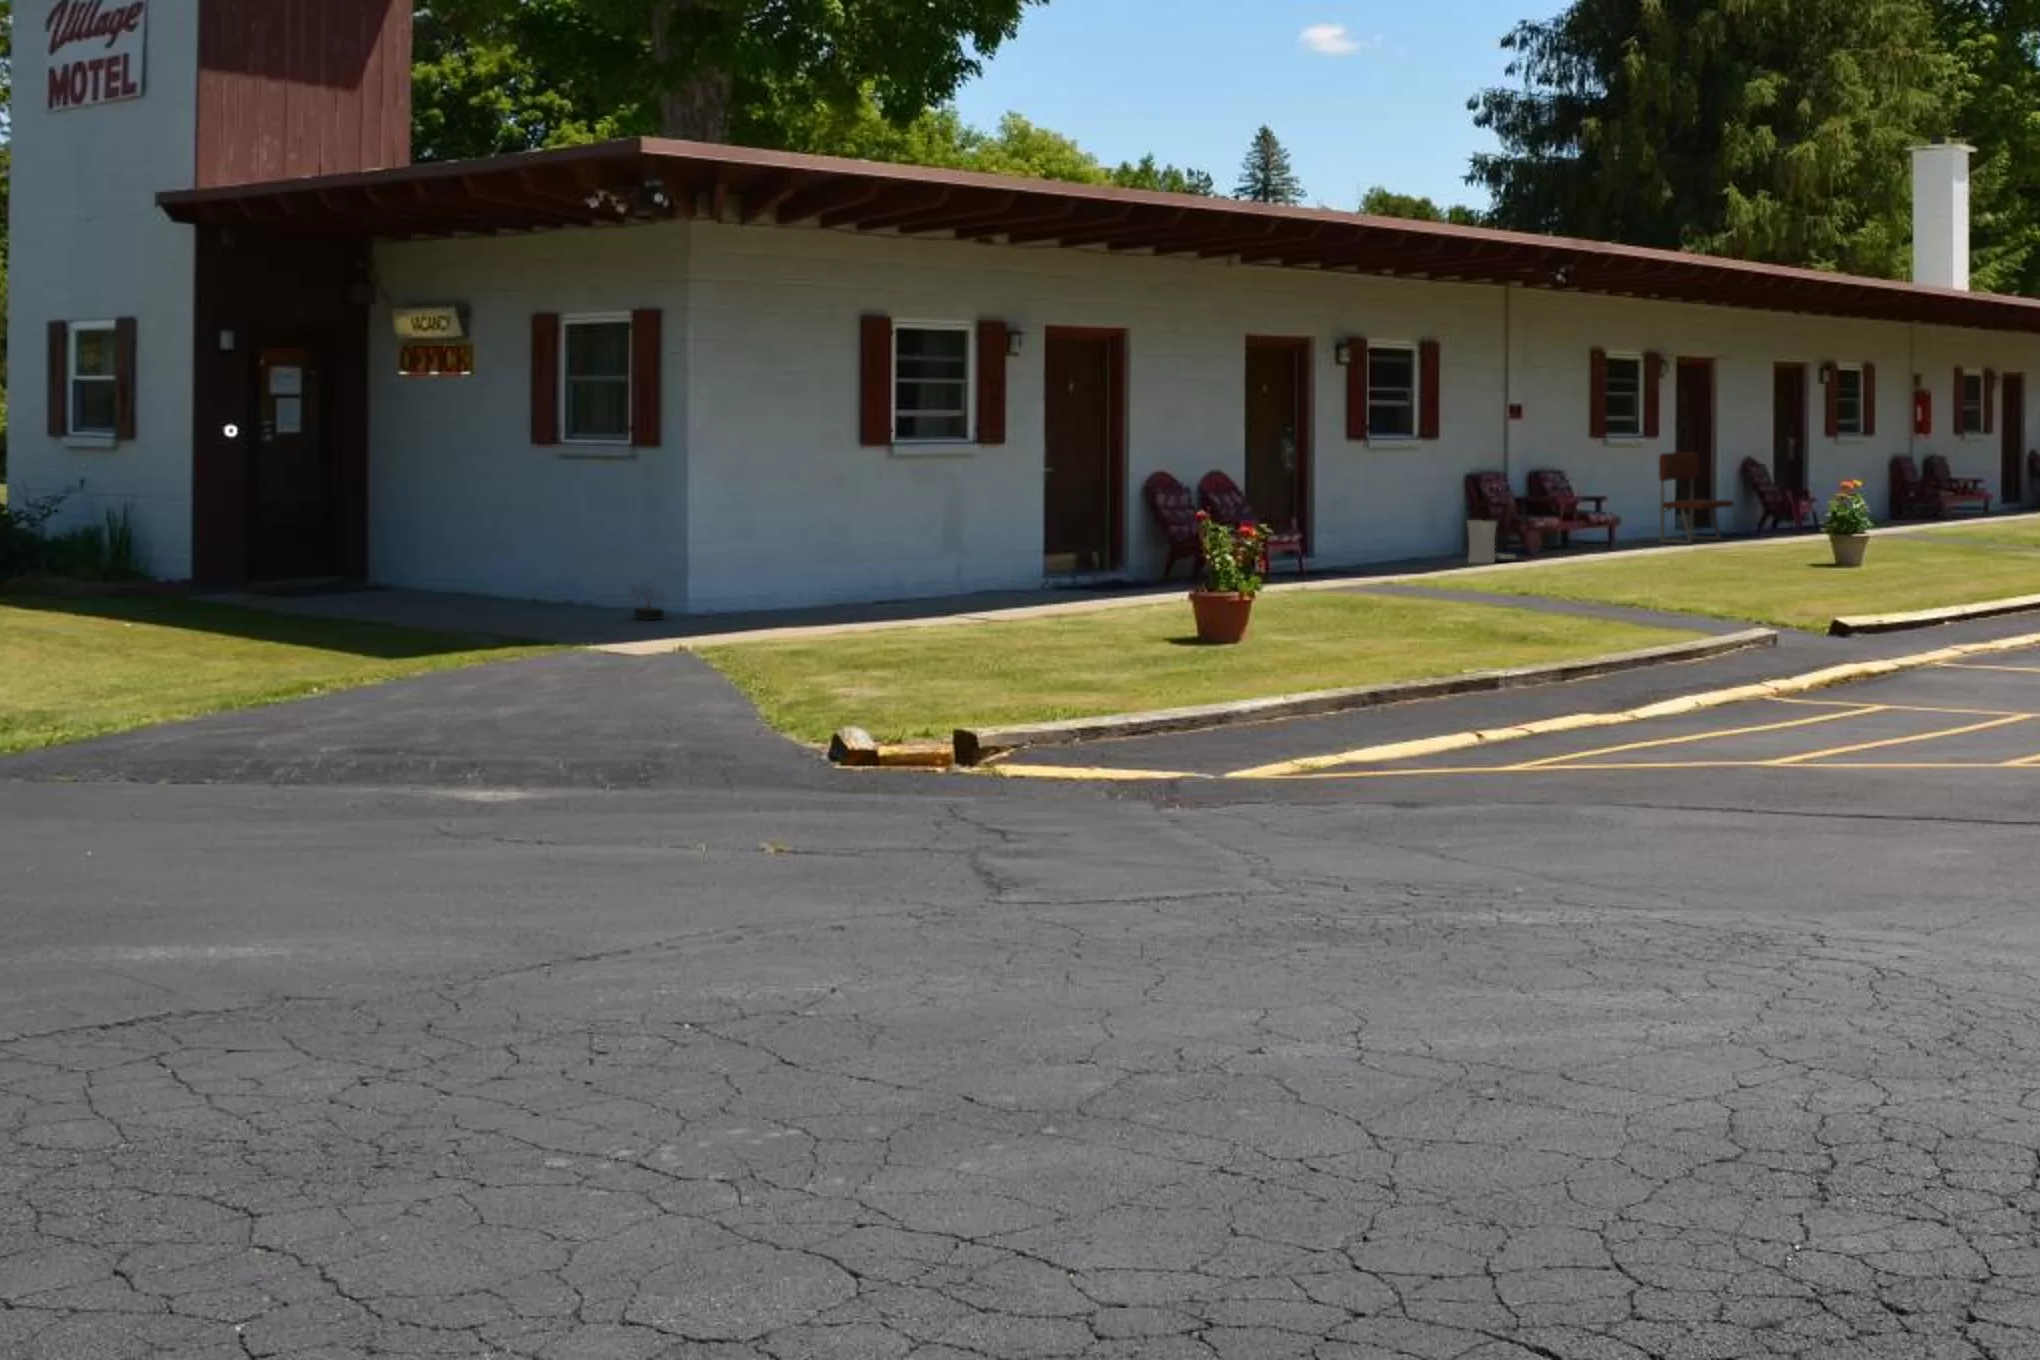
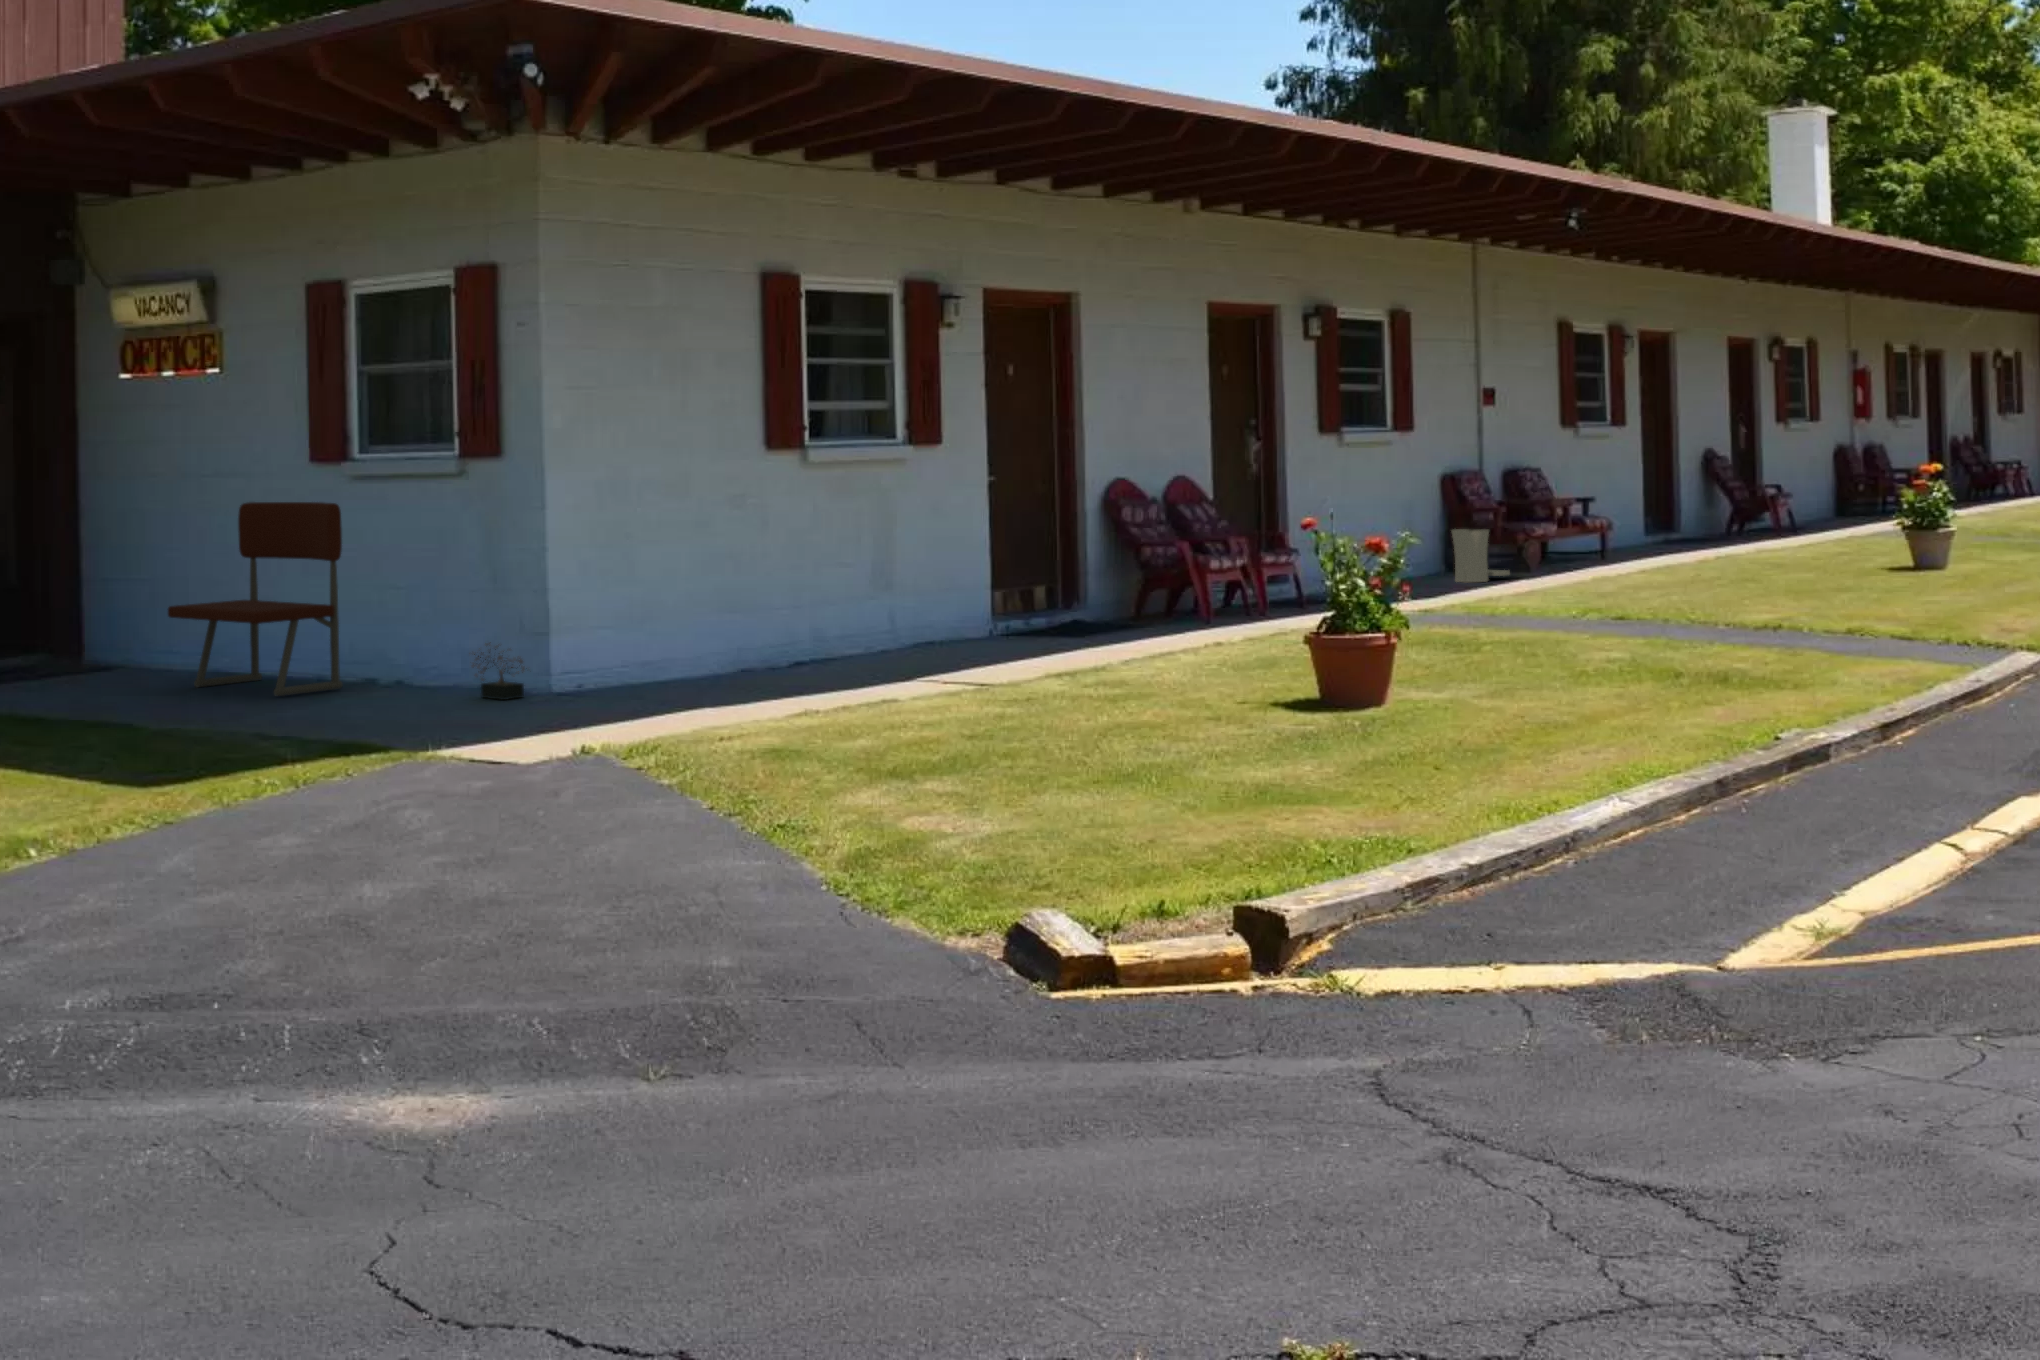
bench: present [1659,452,1734,544] -> present [168,502,342,696]

